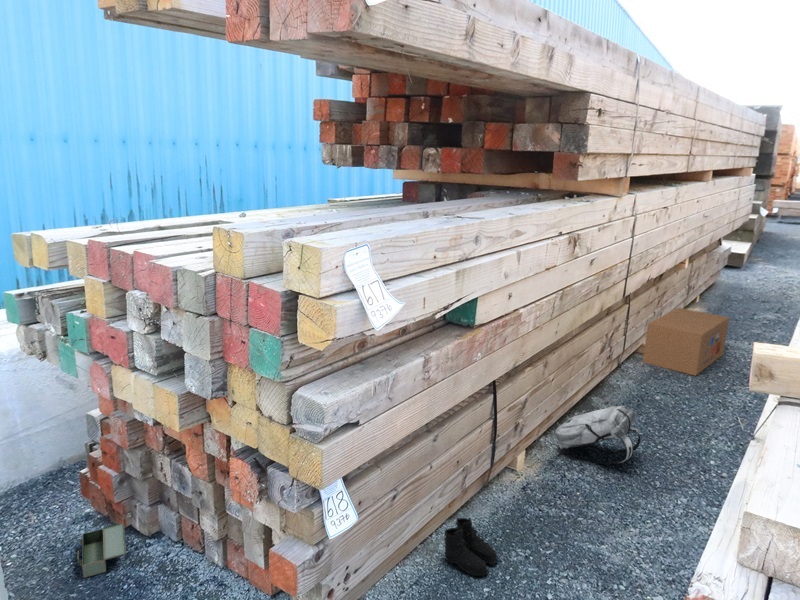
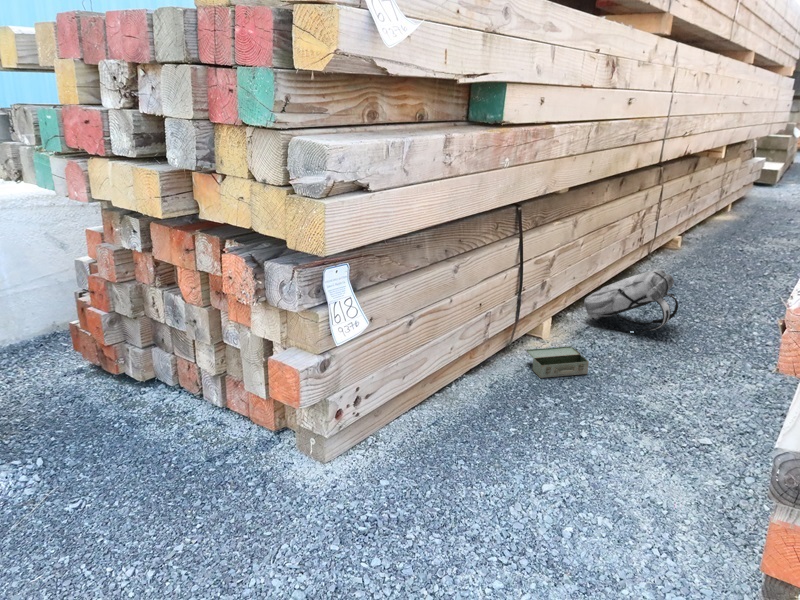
cardboard box: present [643,308,729,376] -> none [674,203,770,266]
boots: present [444,518,497,576] -> none [463,363,524,420]
toolbox: present [77,523,126,578] -> present [526,346,589,378]

